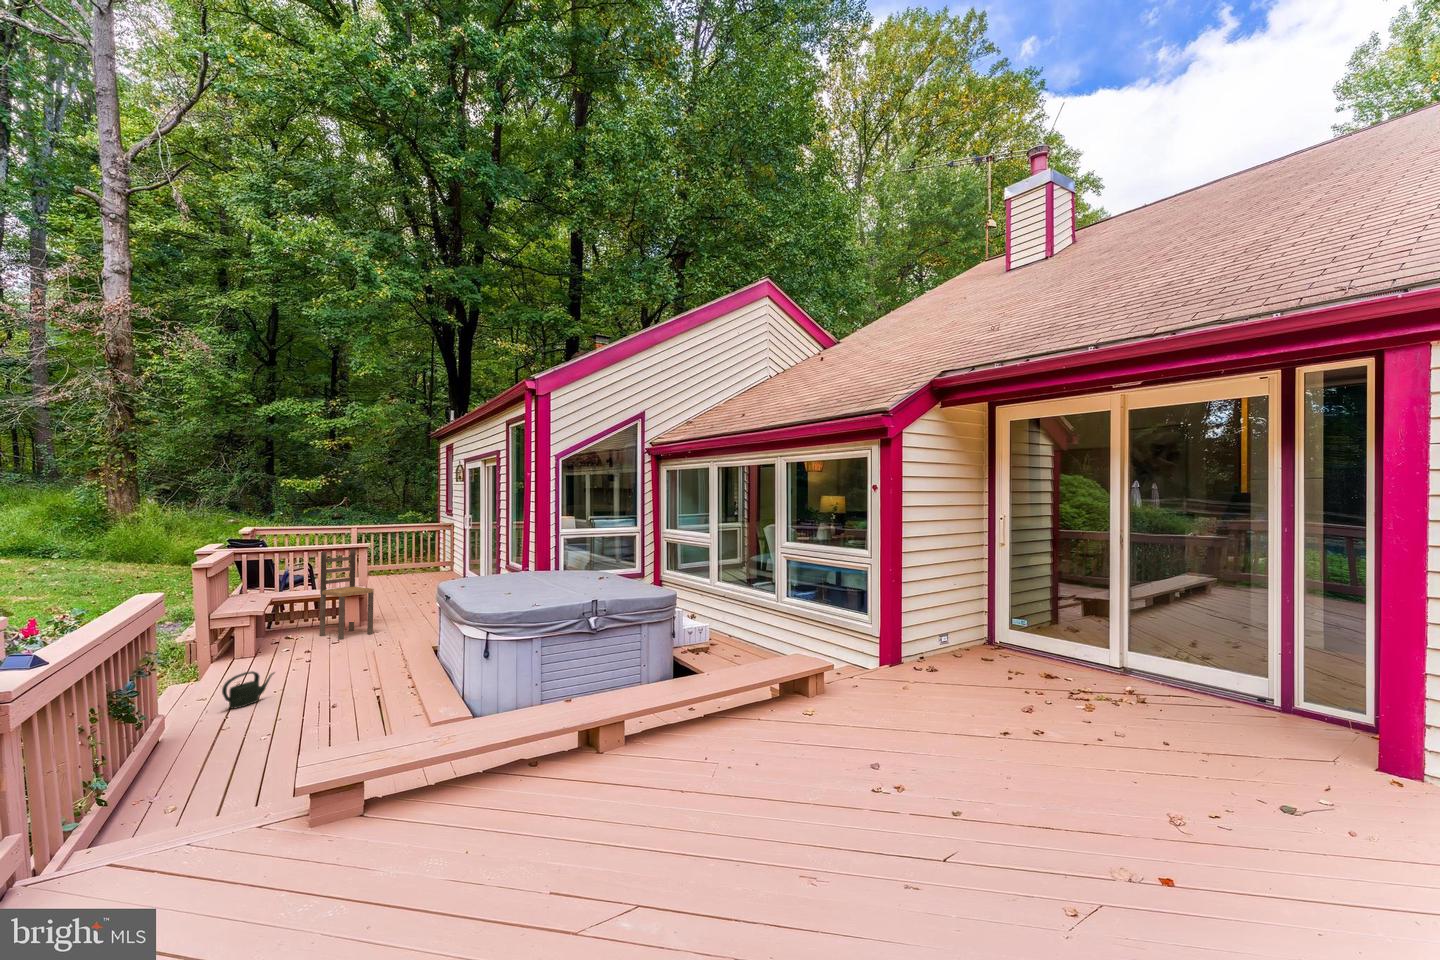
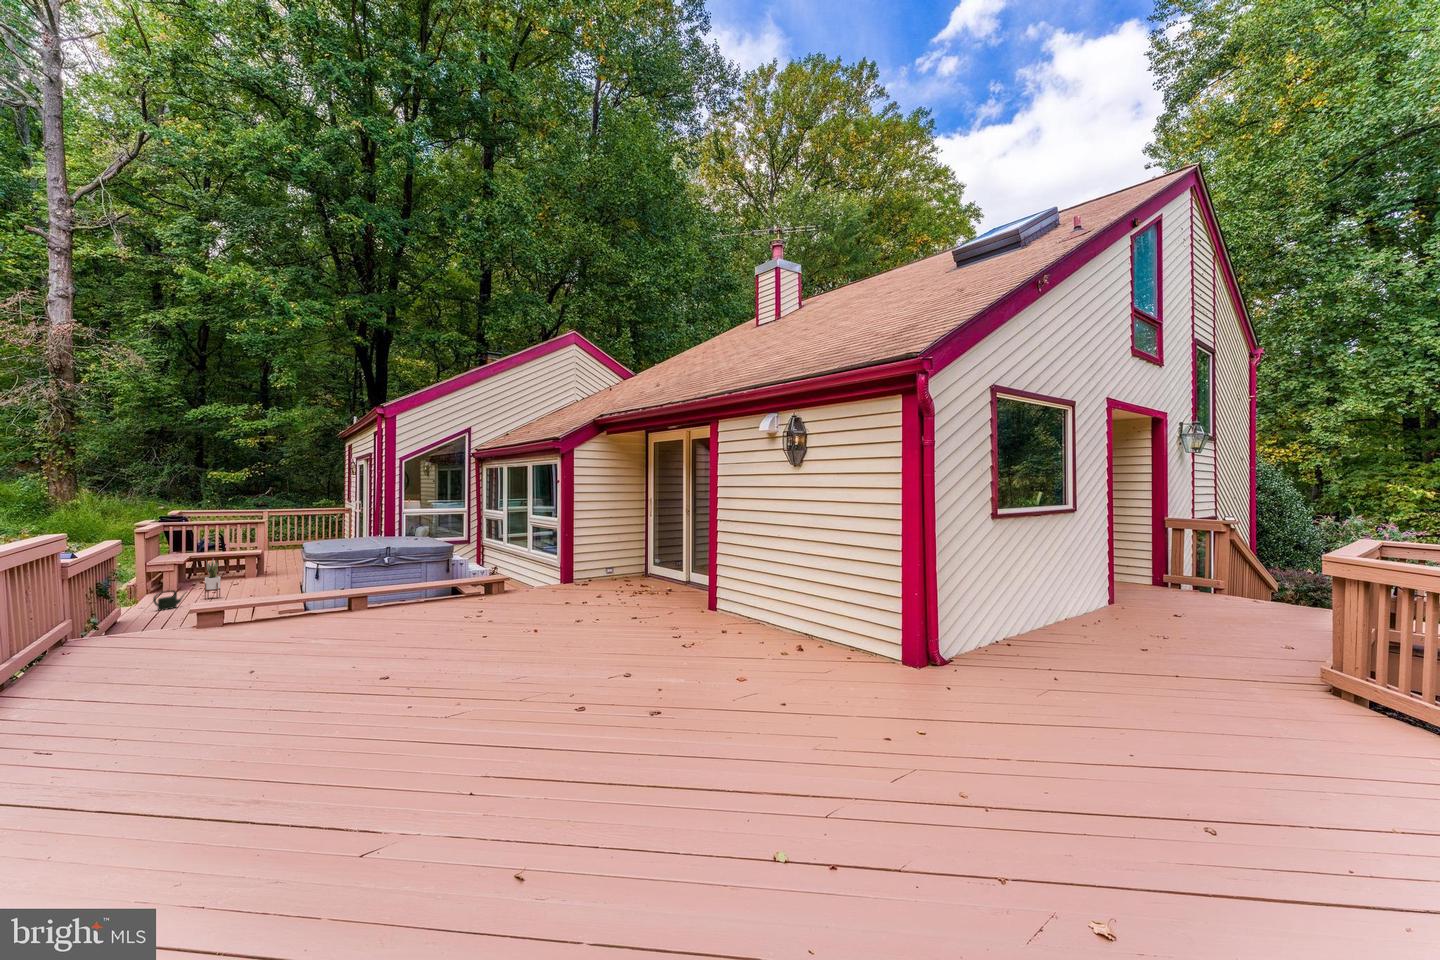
chair: present [320,550,374,640] -> none [225,523,265,583]
potted plant: none [299,611,322,679] -> present [205,560,221,599]

